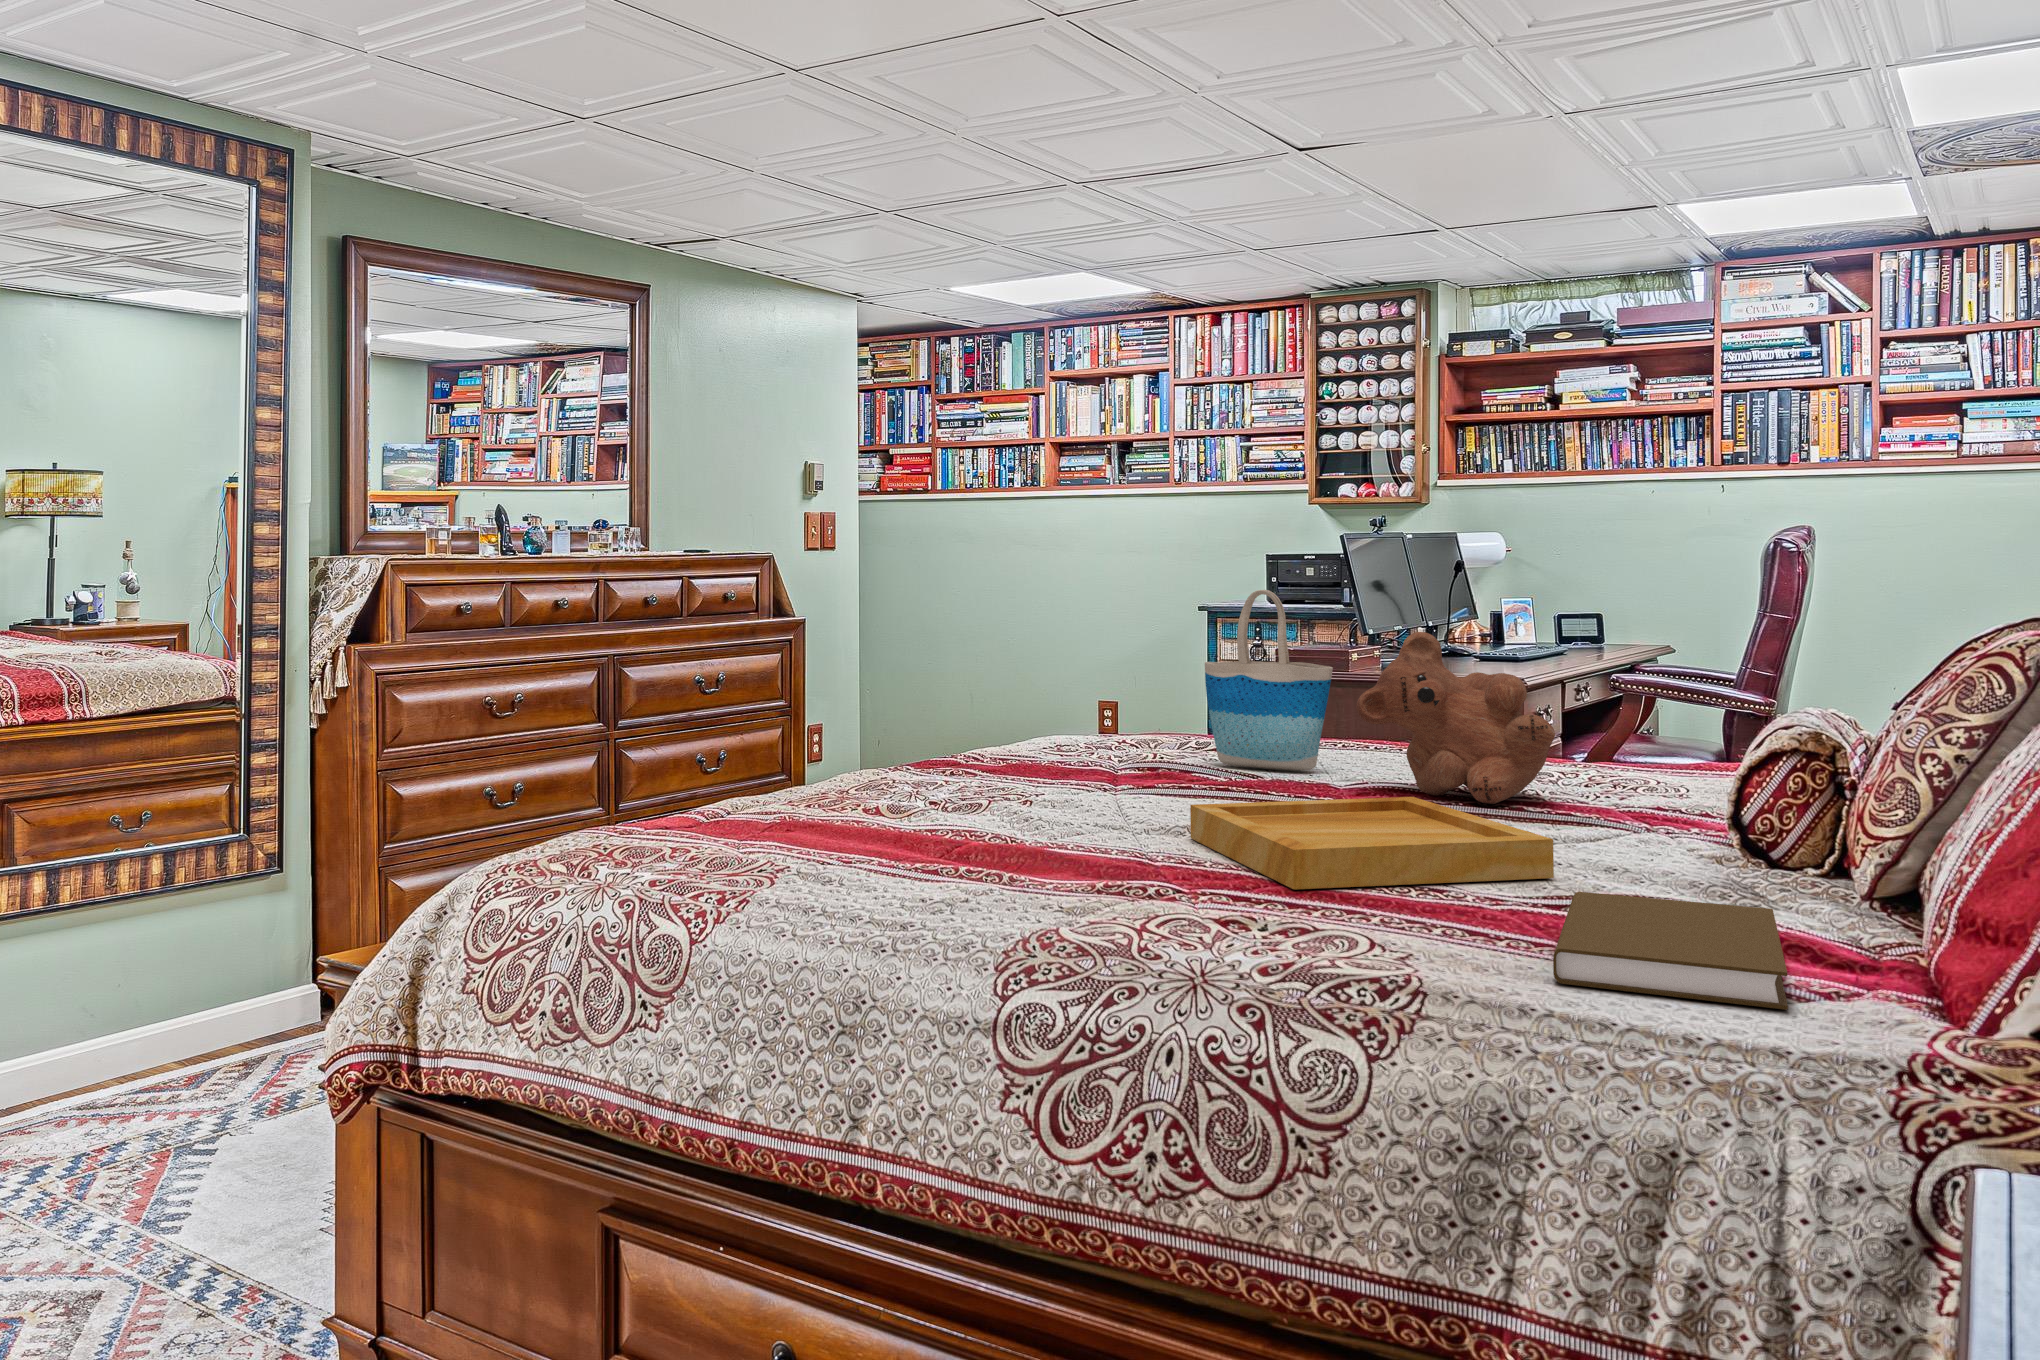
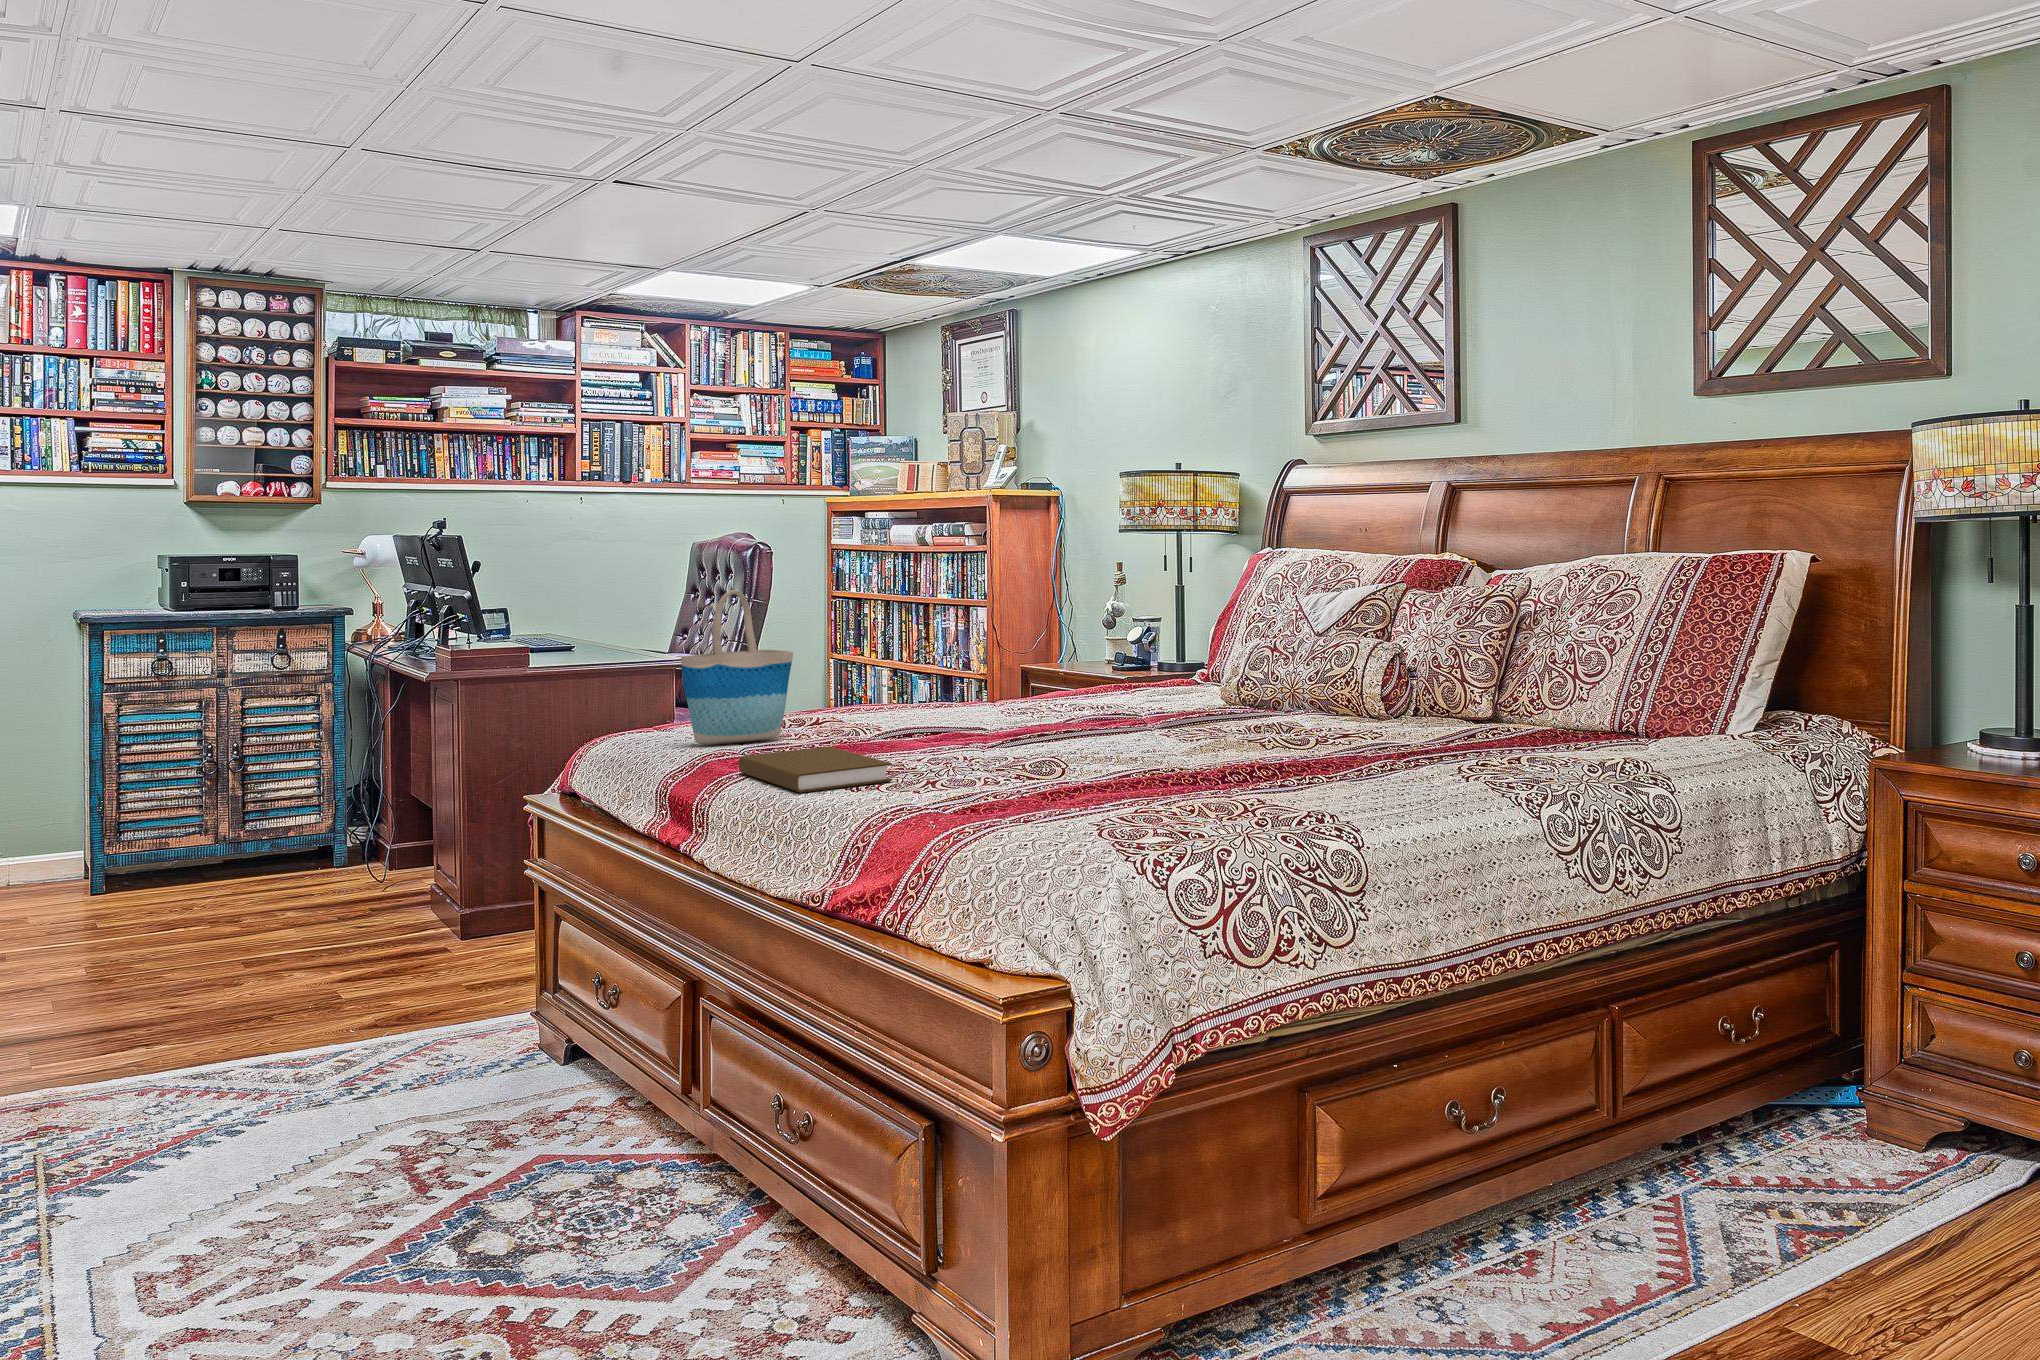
teddy bear: present [1356,632,1555,804] -> none [860,618,991,738]
tray: present [1190,797,1554,889] -> none [930,732,1156,792]
book: present [1553,892,1788,1010] -> present [739,747,892,793]

